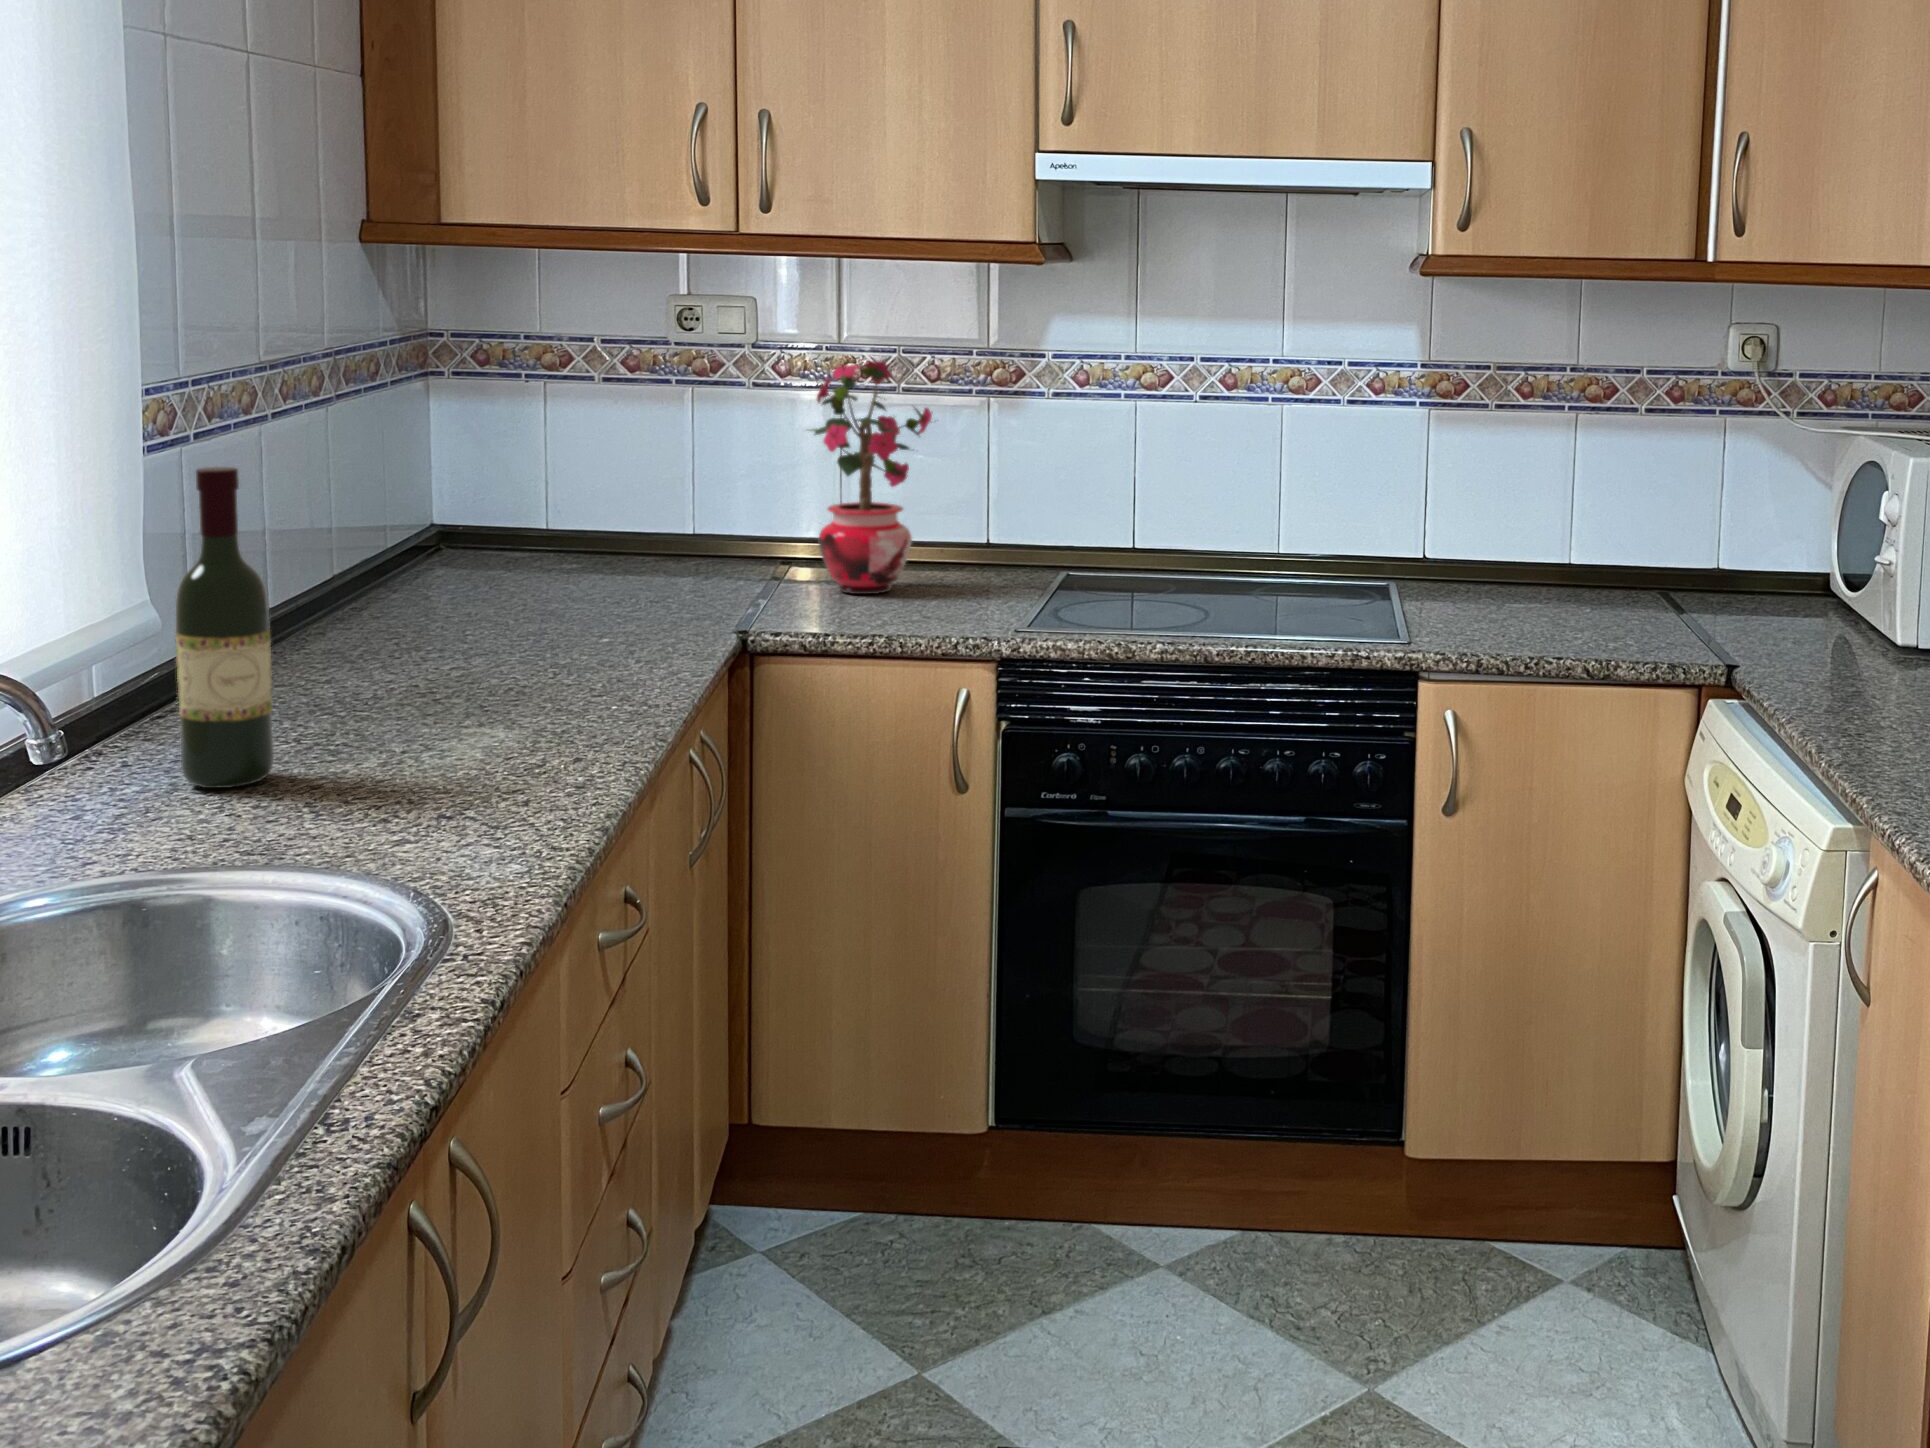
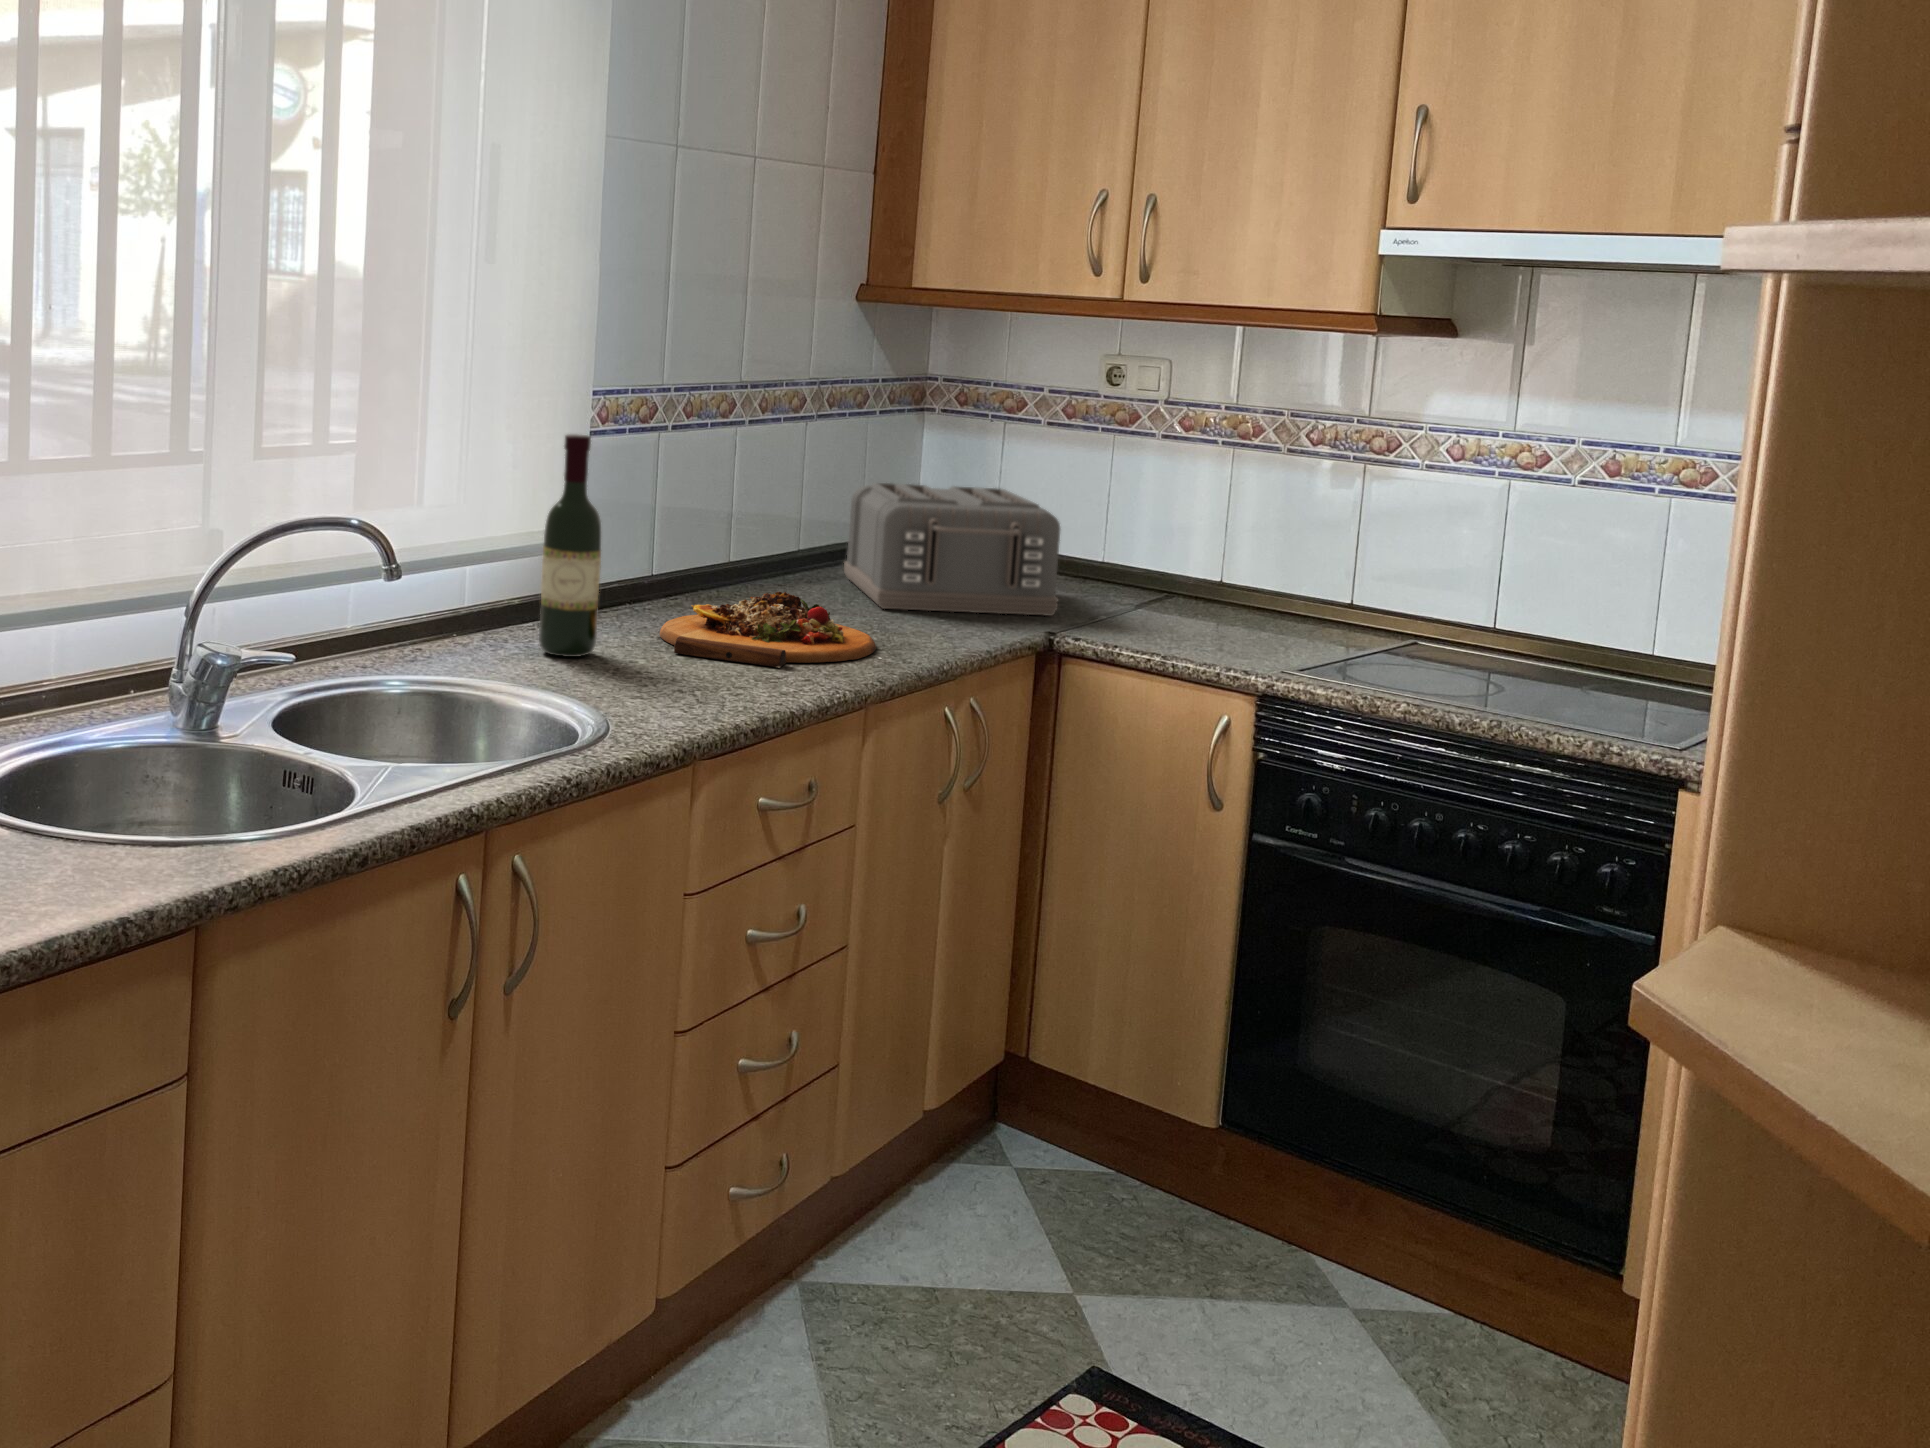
potted plant: present [811,361,932,594] -> none [1169,412,1290,628]
toaster: none [400,465,714,635] -> present [844,483,1060,616]
cutting board: none [298,639,606,748] -> present [660,592,876,668]

